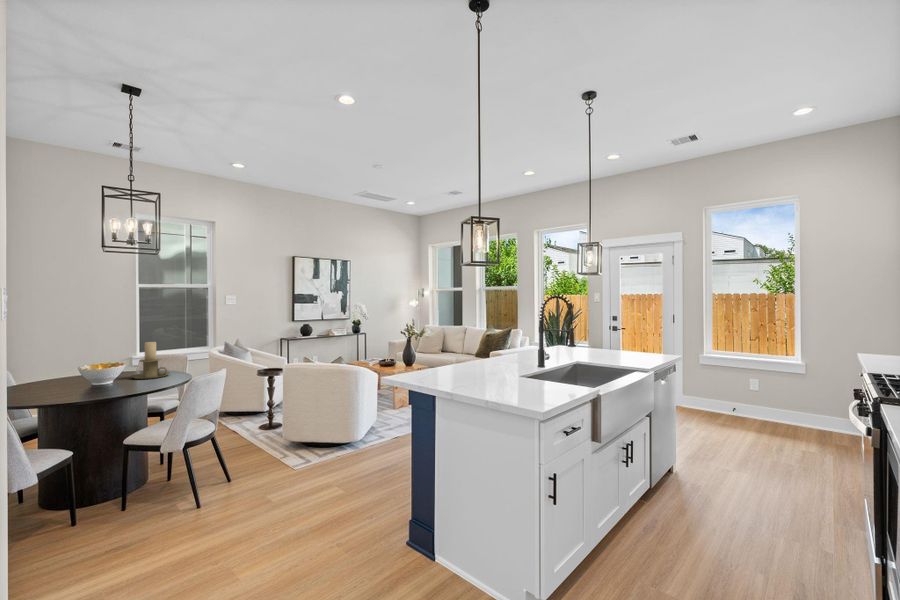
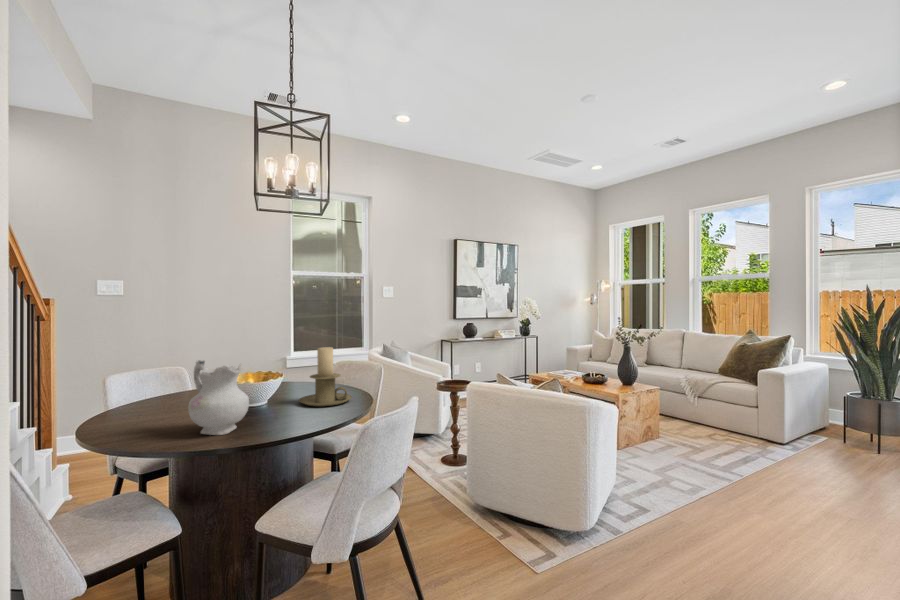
ceramic pitcher: none [49,350,92,393] -> present [188,360,249,435]

